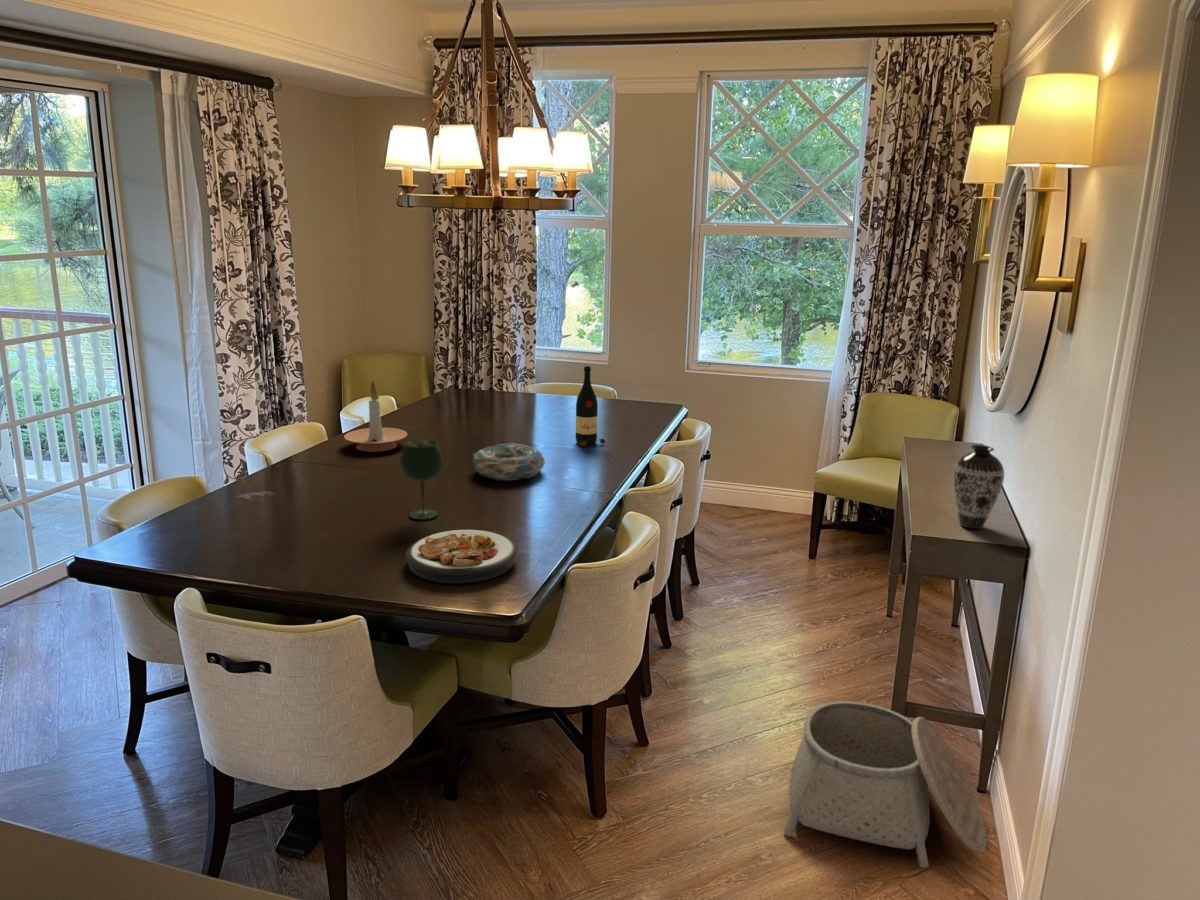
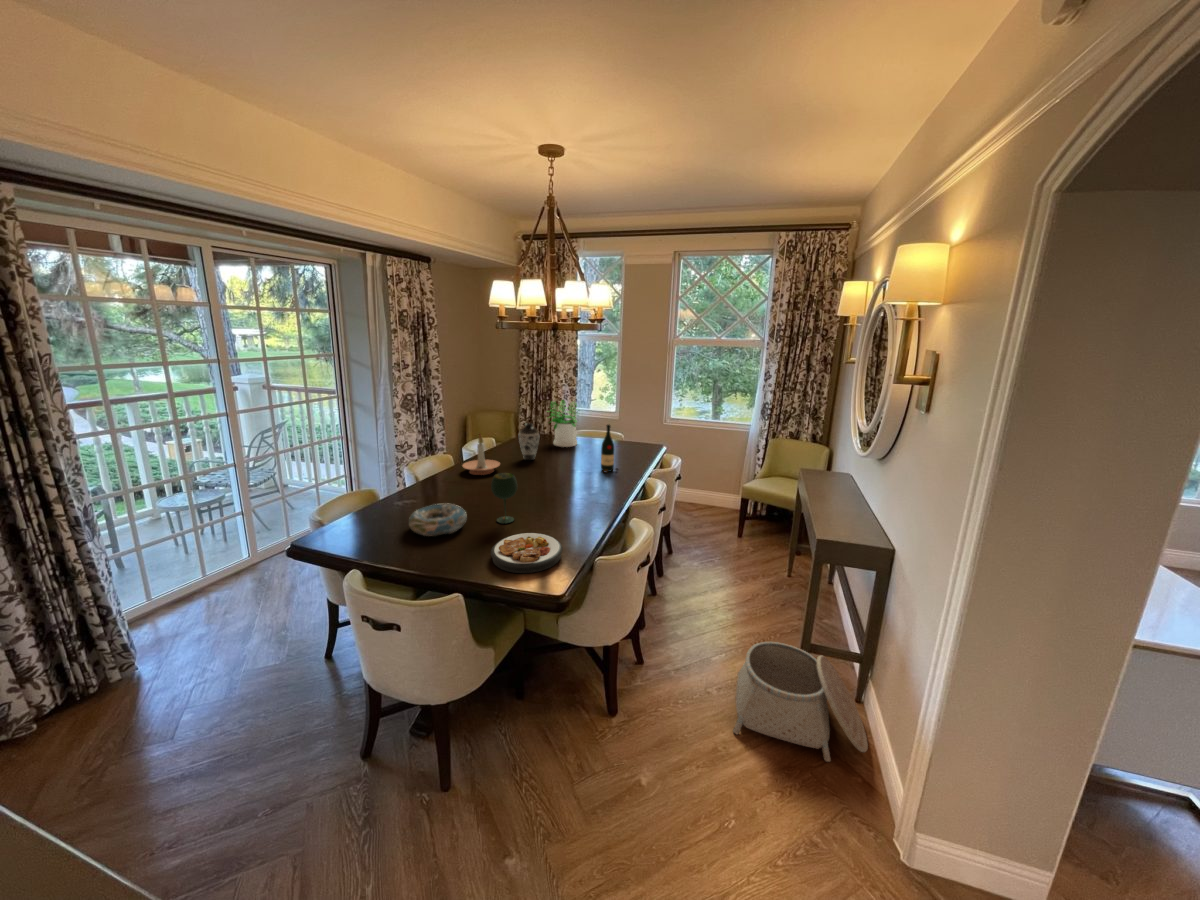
potted plant: none [482,328,539,408] -> present [550,400,578,447]
decorative bowl: present [473,443,545,479] -> present [409,503,466,536]
decorative vase: present [953,445,1004,529] -> present [519,423,539,460]

